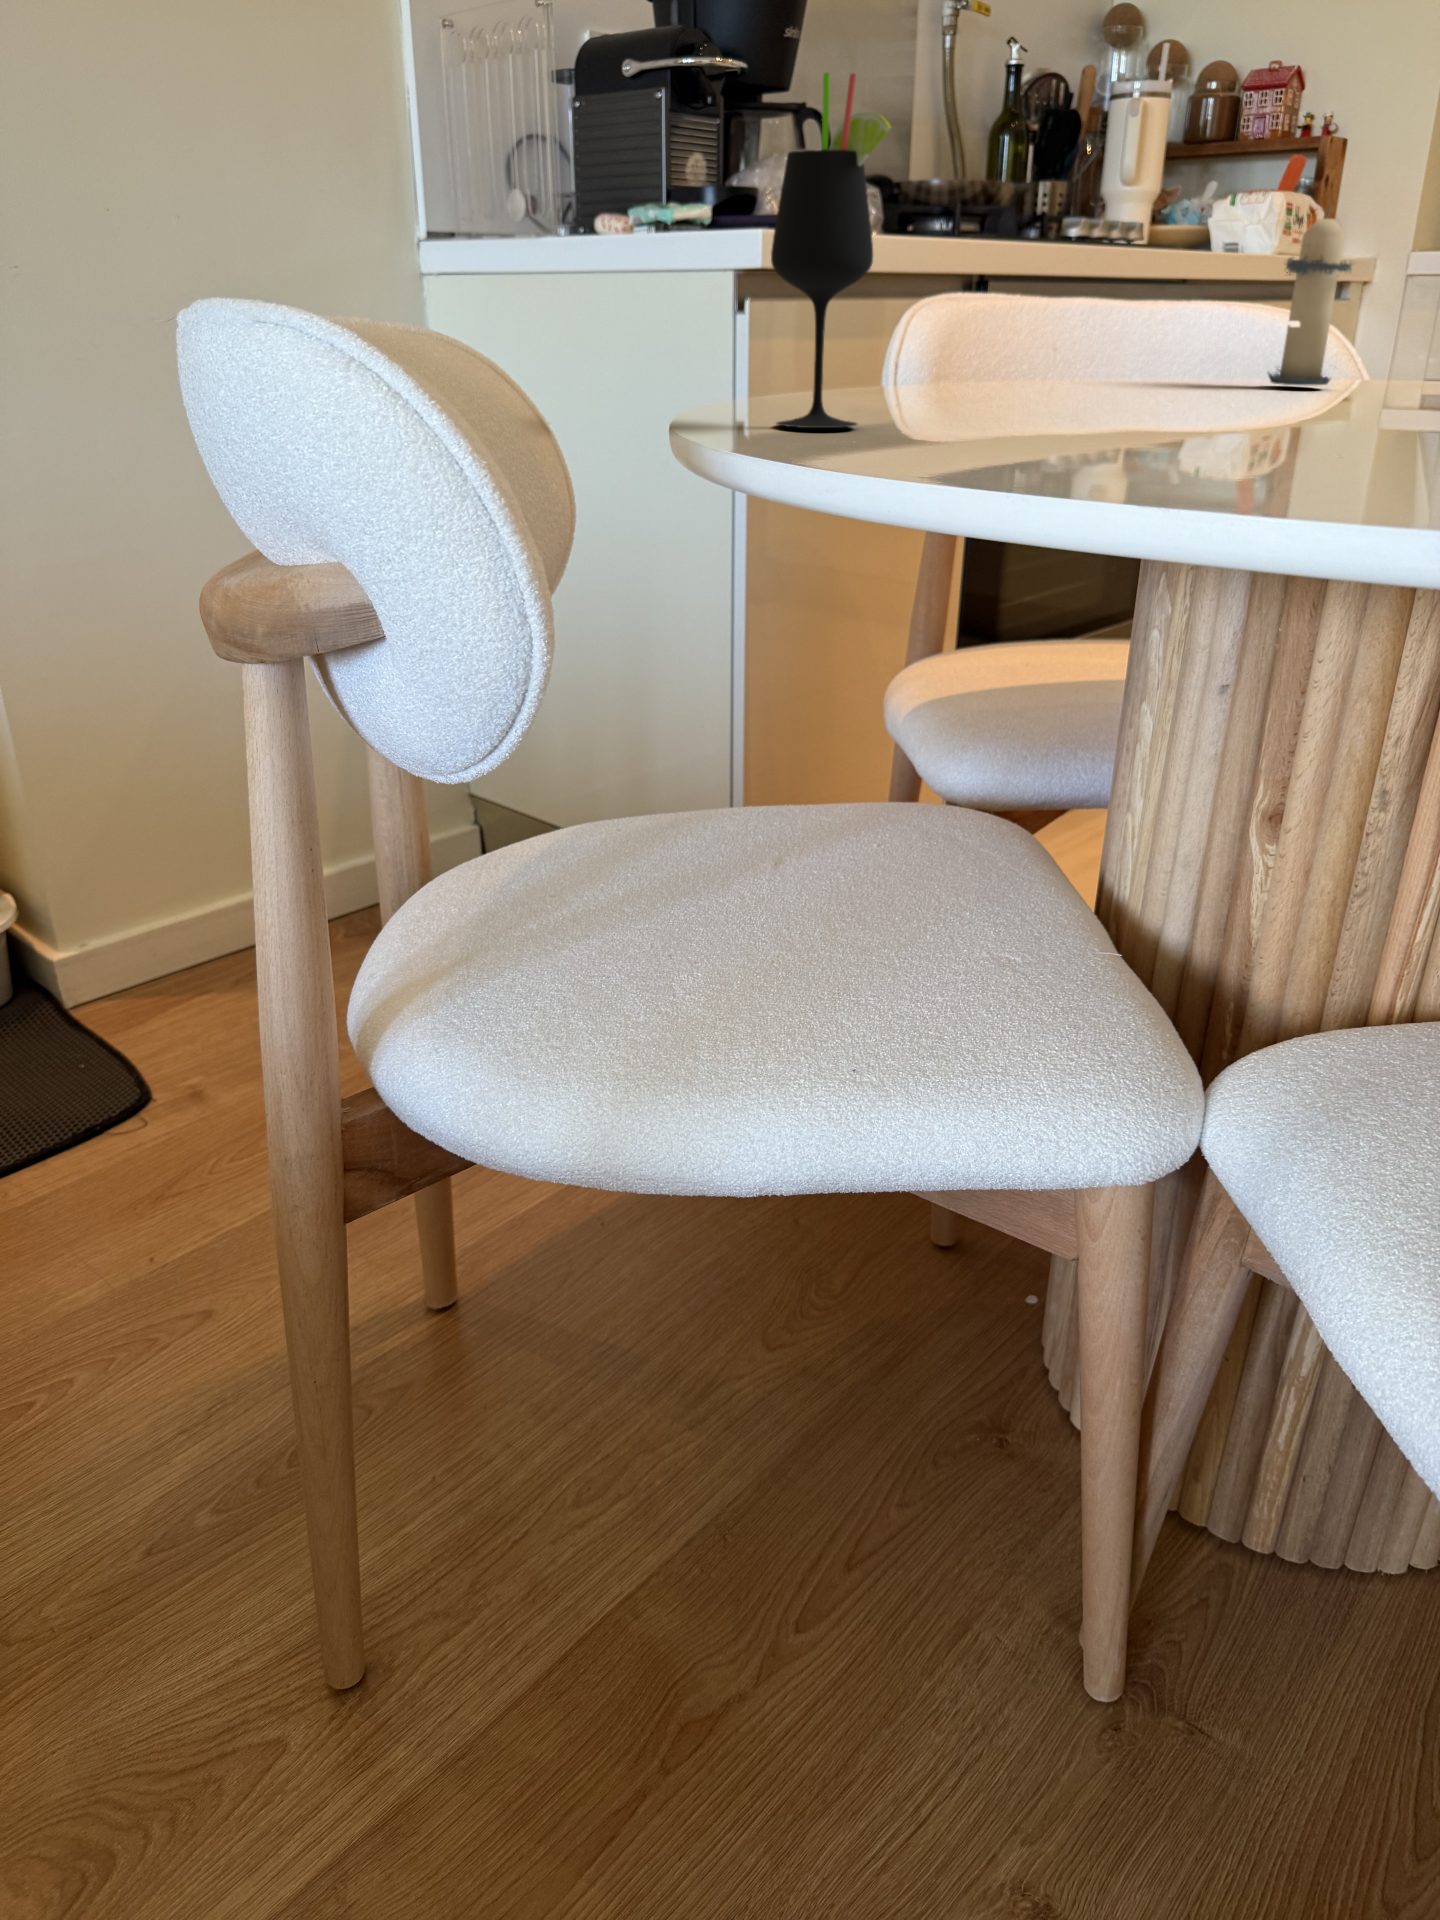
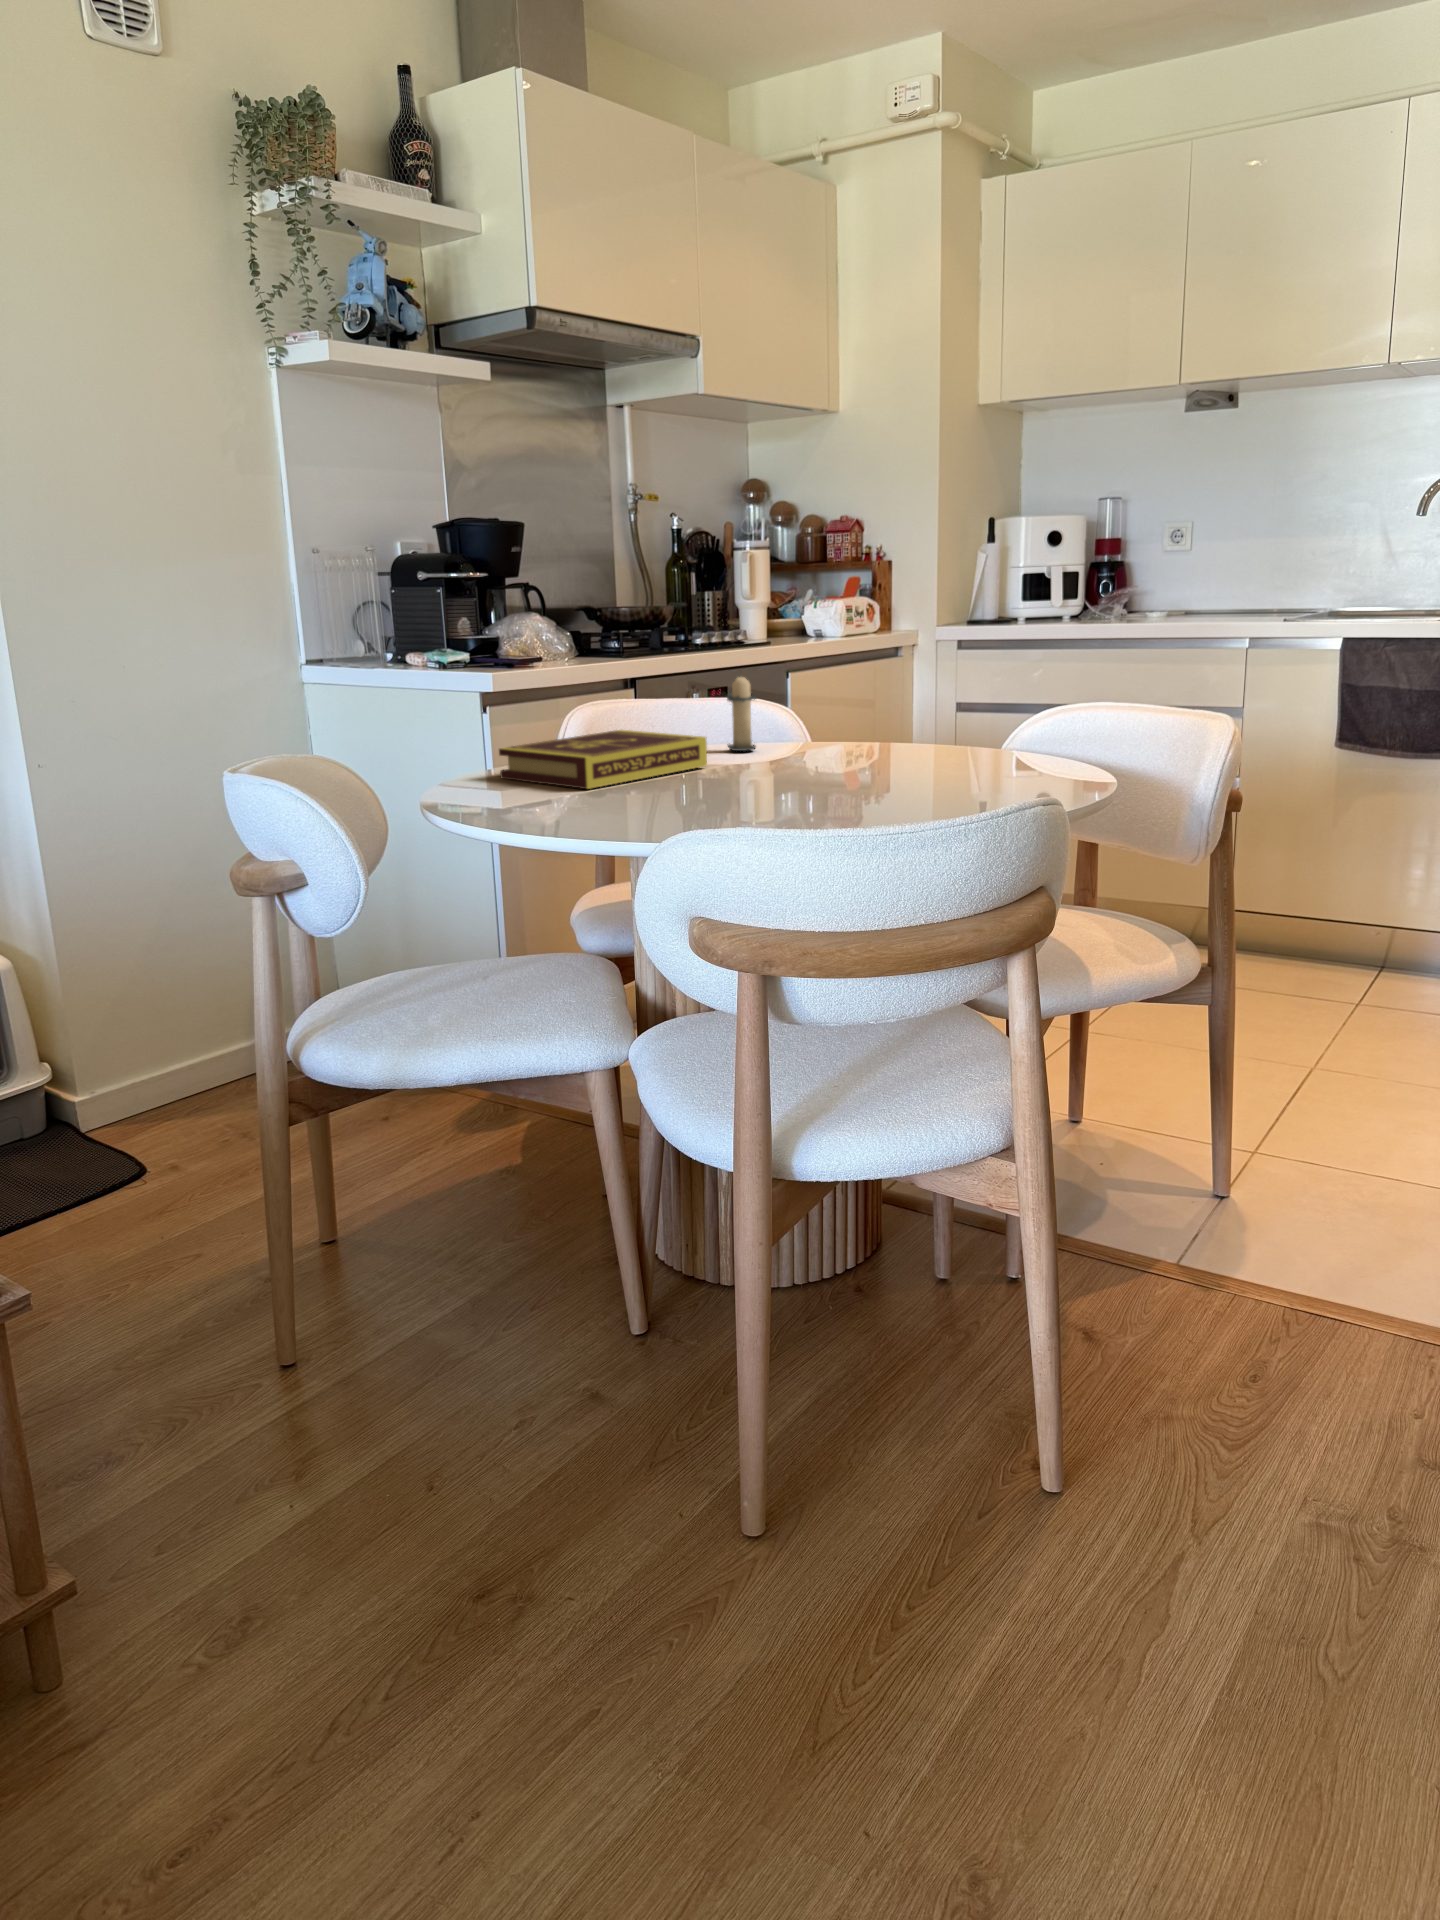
wine glass: present [771,73,891,428] -> none [457,667,500,795]
book: none [834,324,1292,429] -> present [499,730,707,789]

